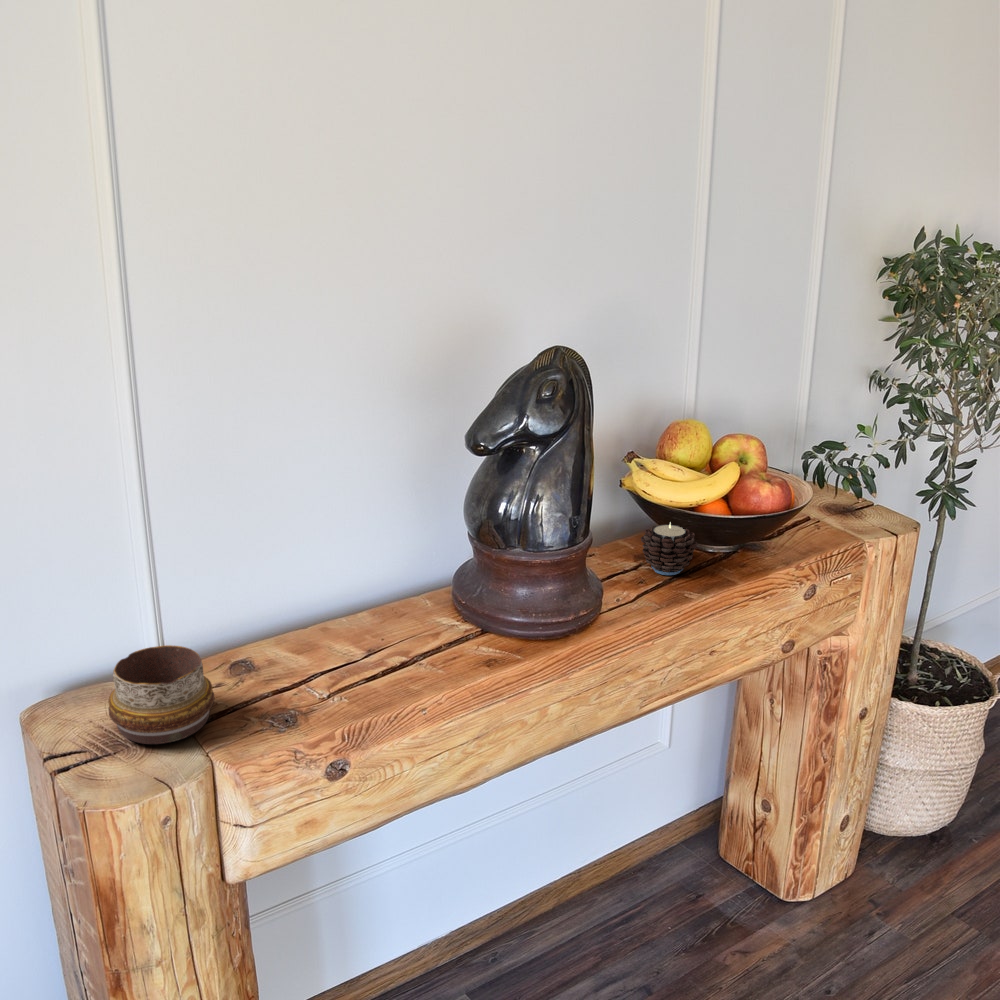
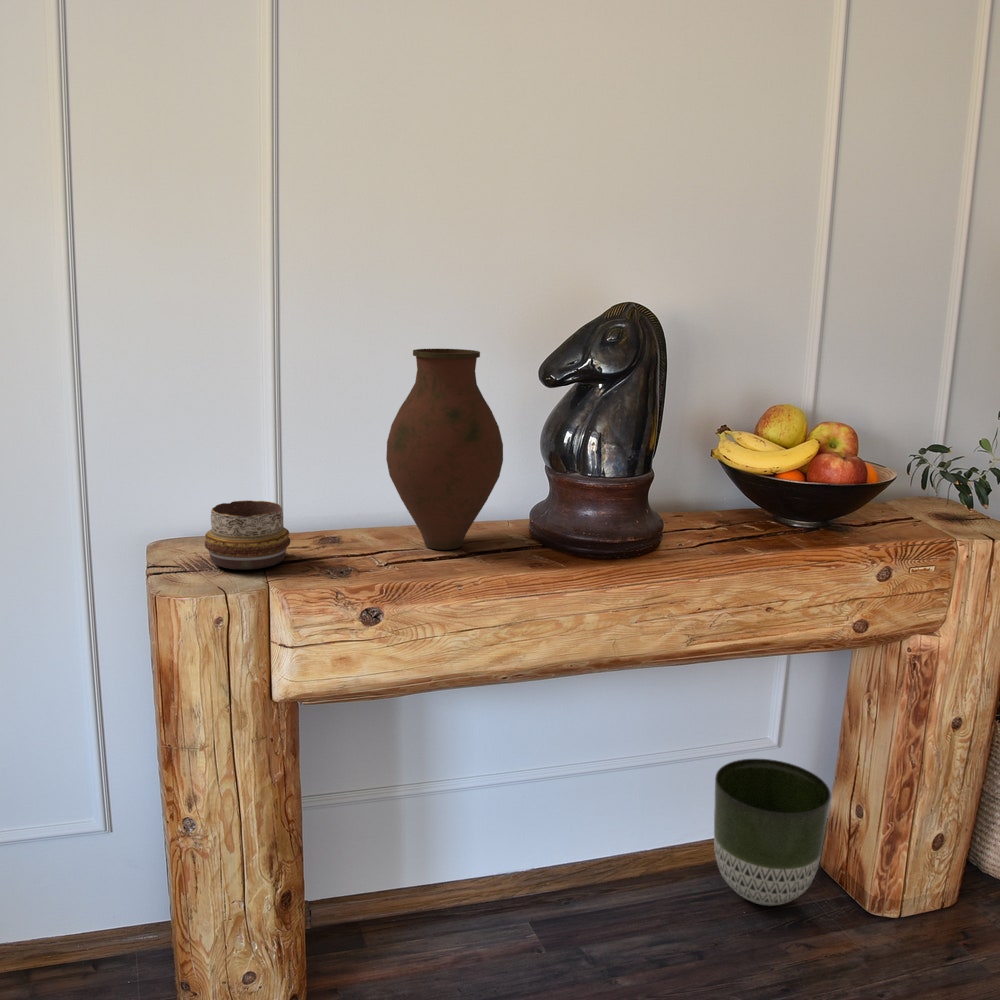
vase: none [299,422,437,657] -> present [386,349,503,550]
candle: present [641,523,697,575] -> none [718,487,769,537]
planter: none [632,768,749,919] -> present [714,759,831,906]

